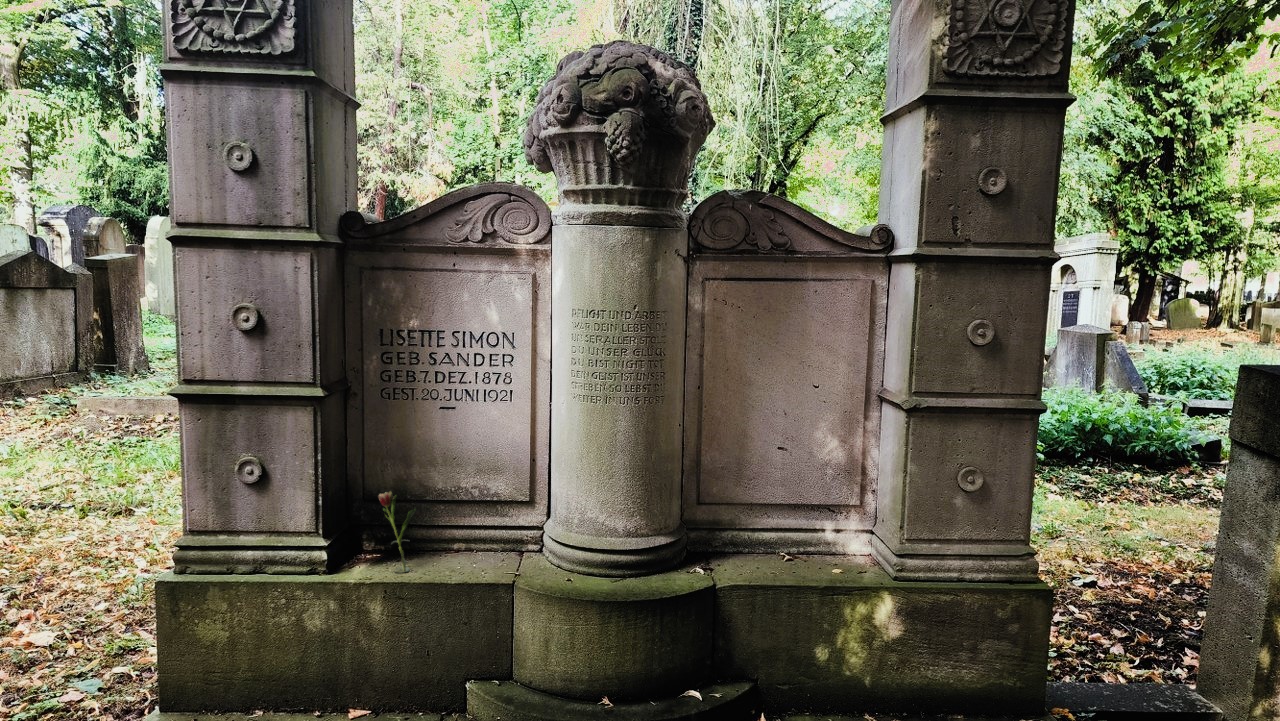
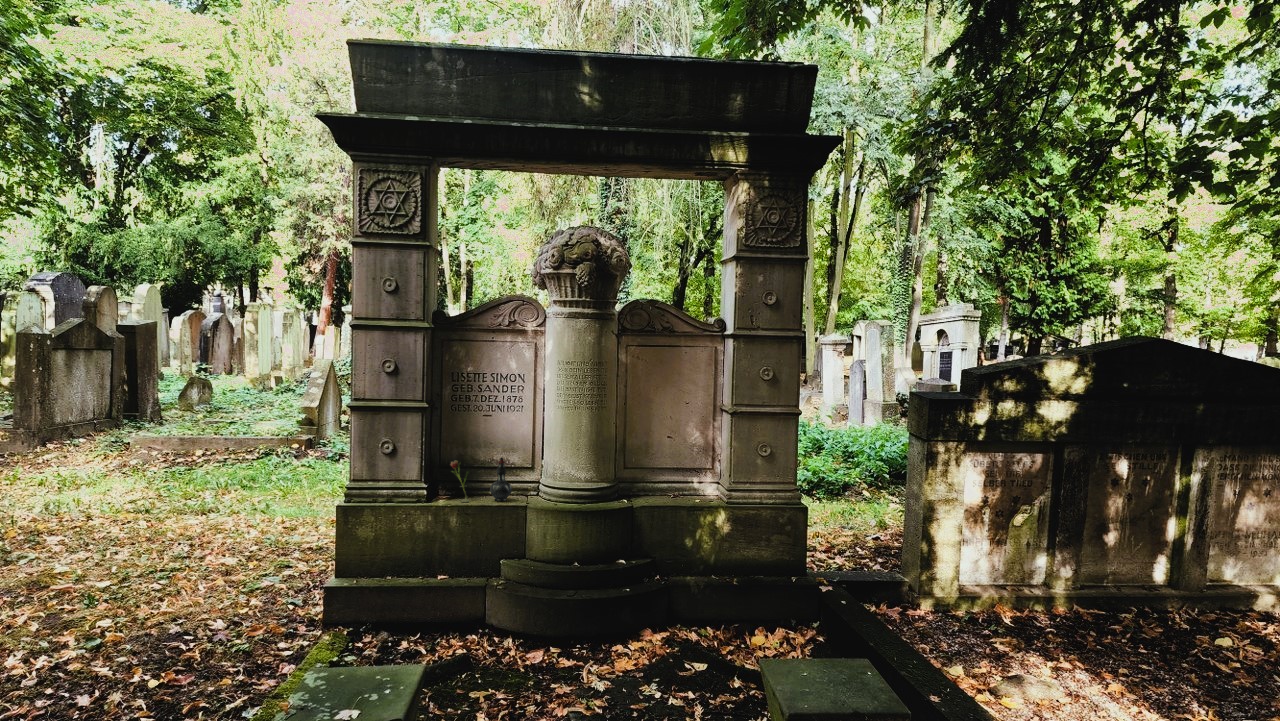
decorative vase: none [450,487,491,569] -> present [490,457,512,501]

